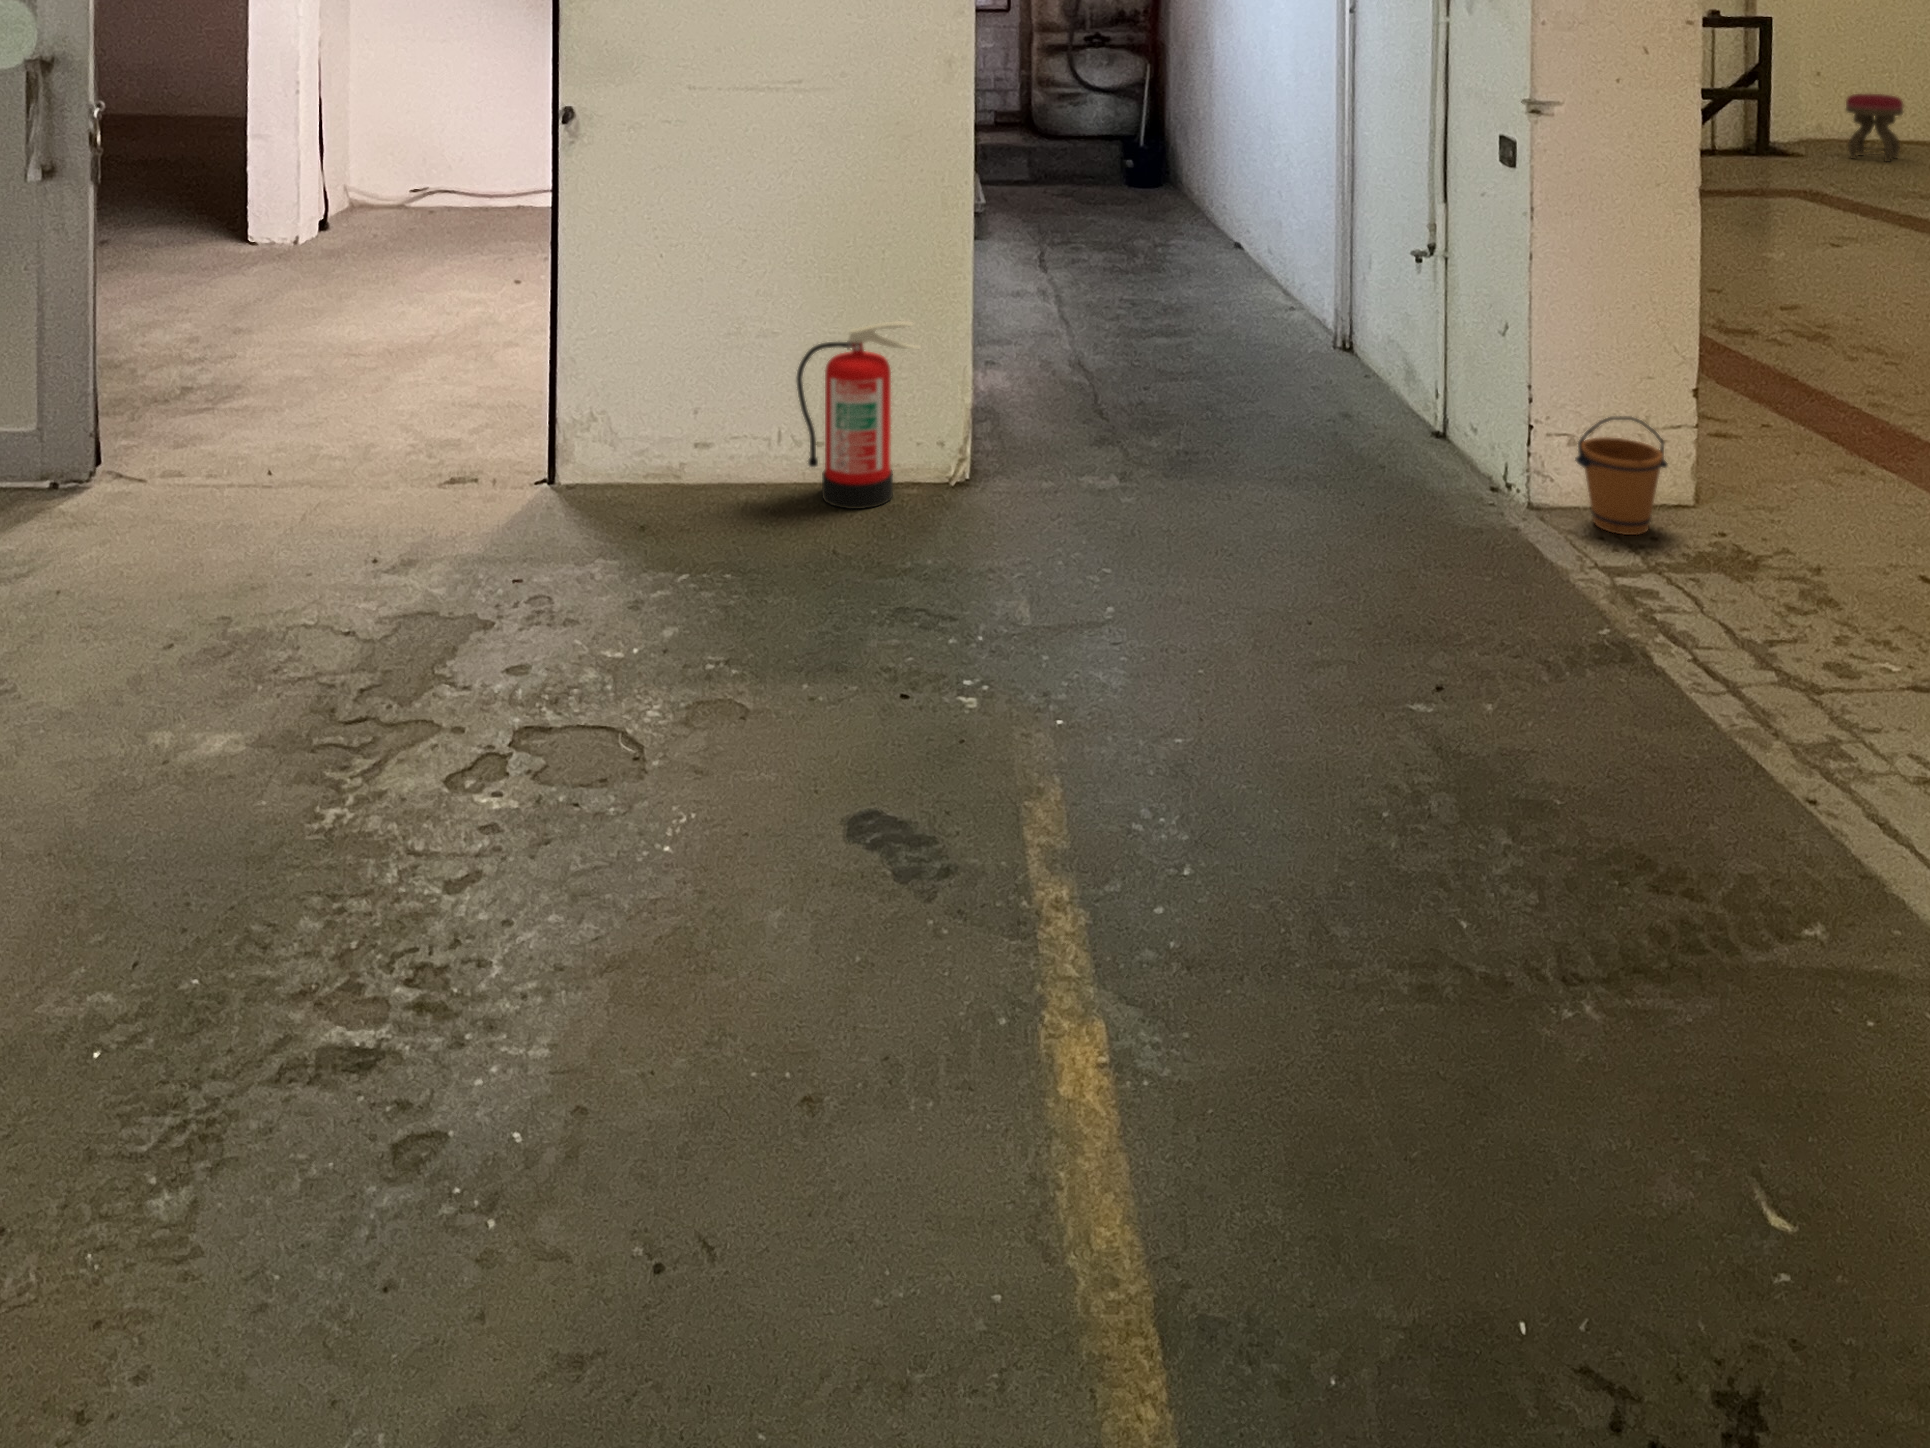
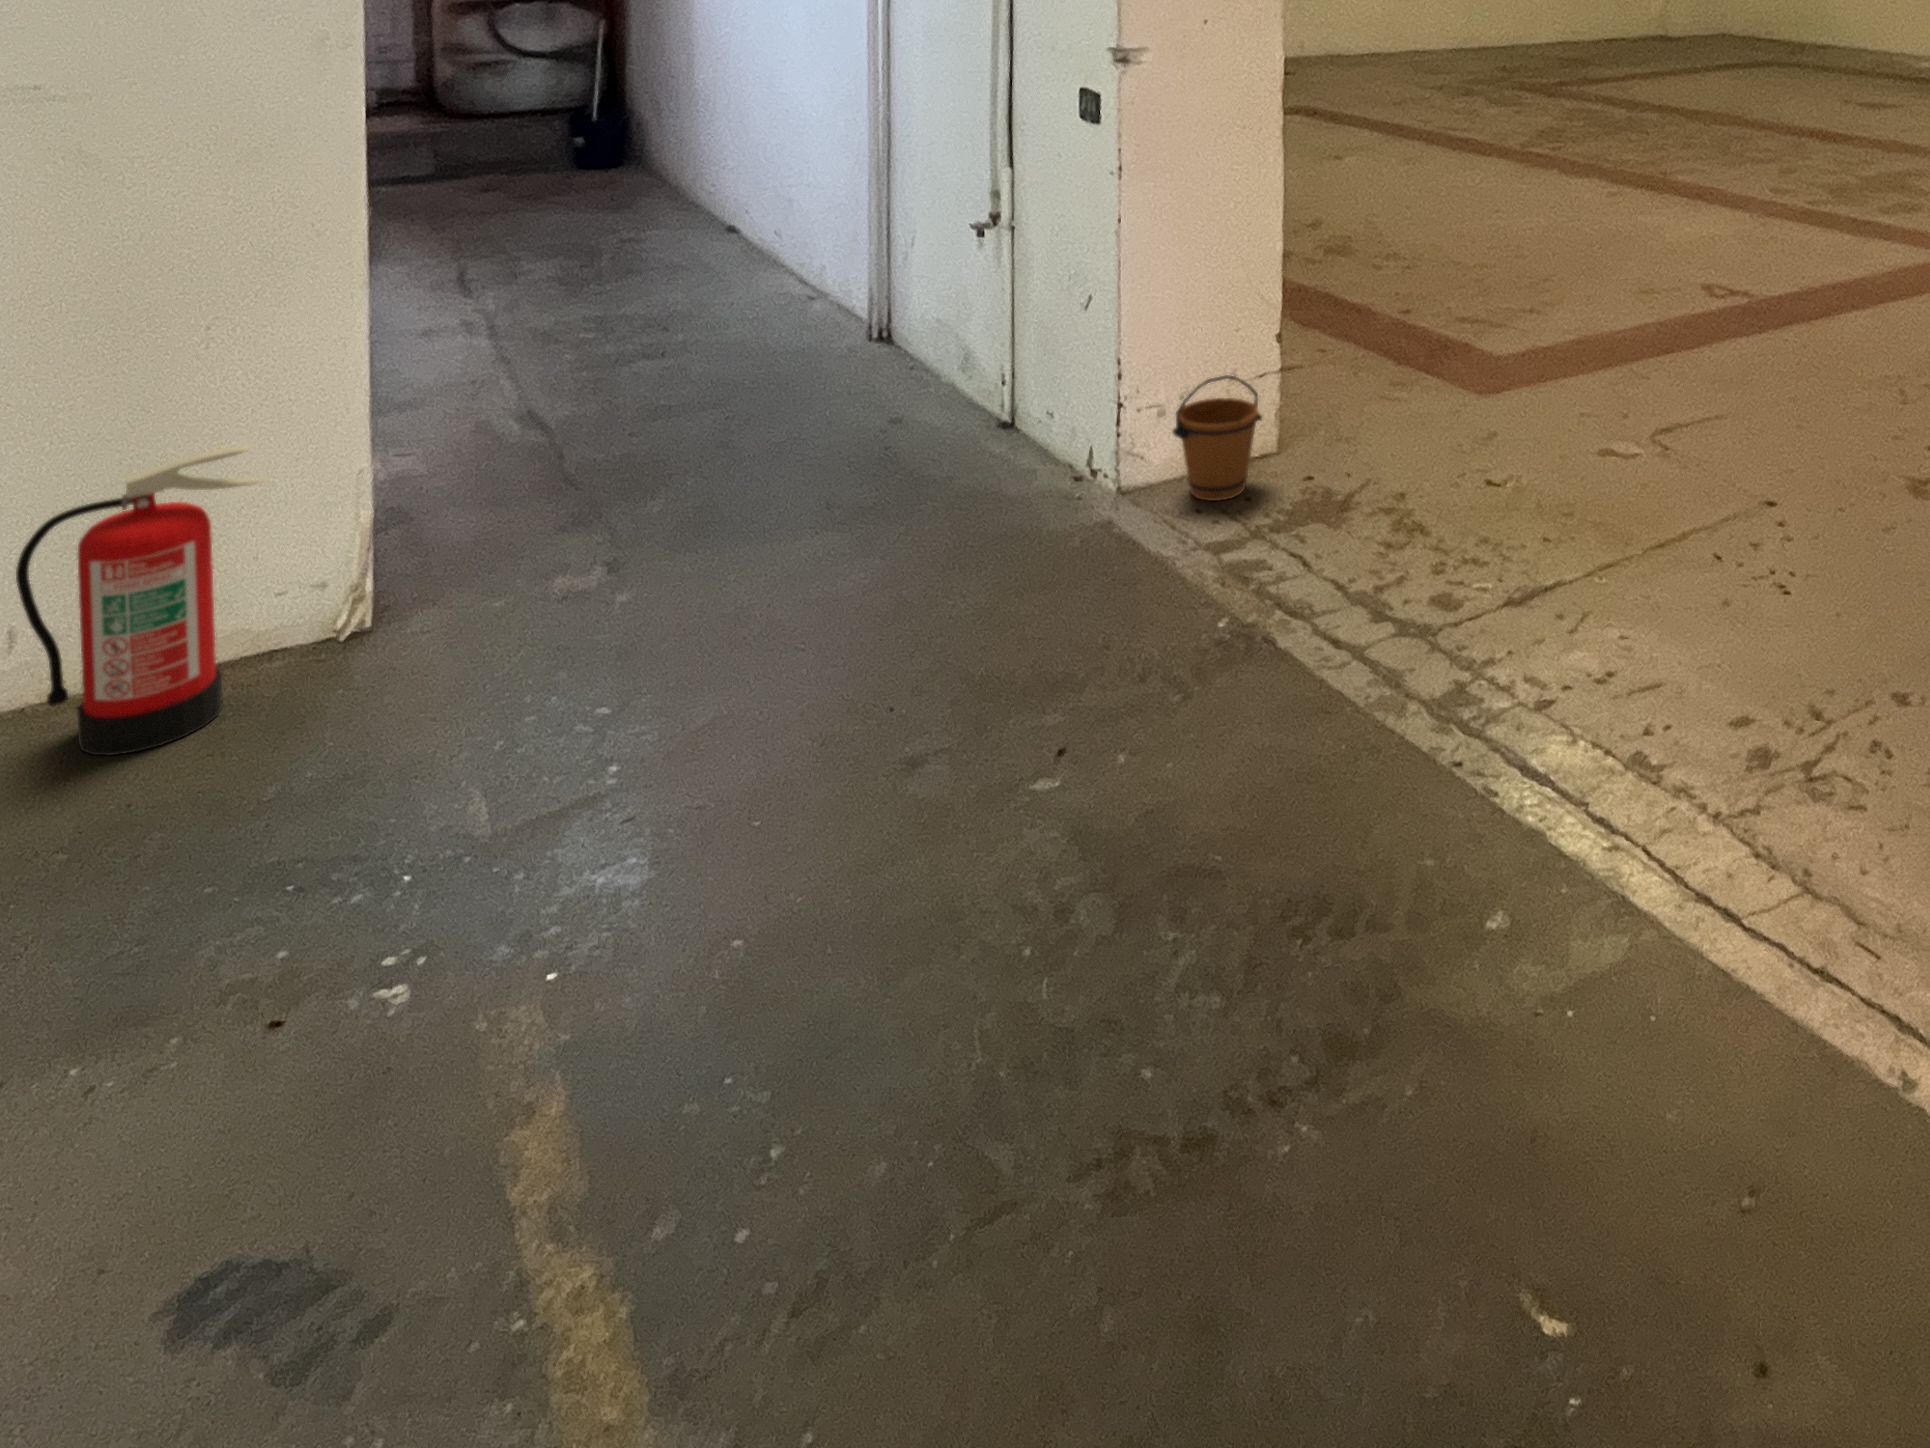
stool: present [1846,94,1903,162] -> none [1333,7,1378,67]

